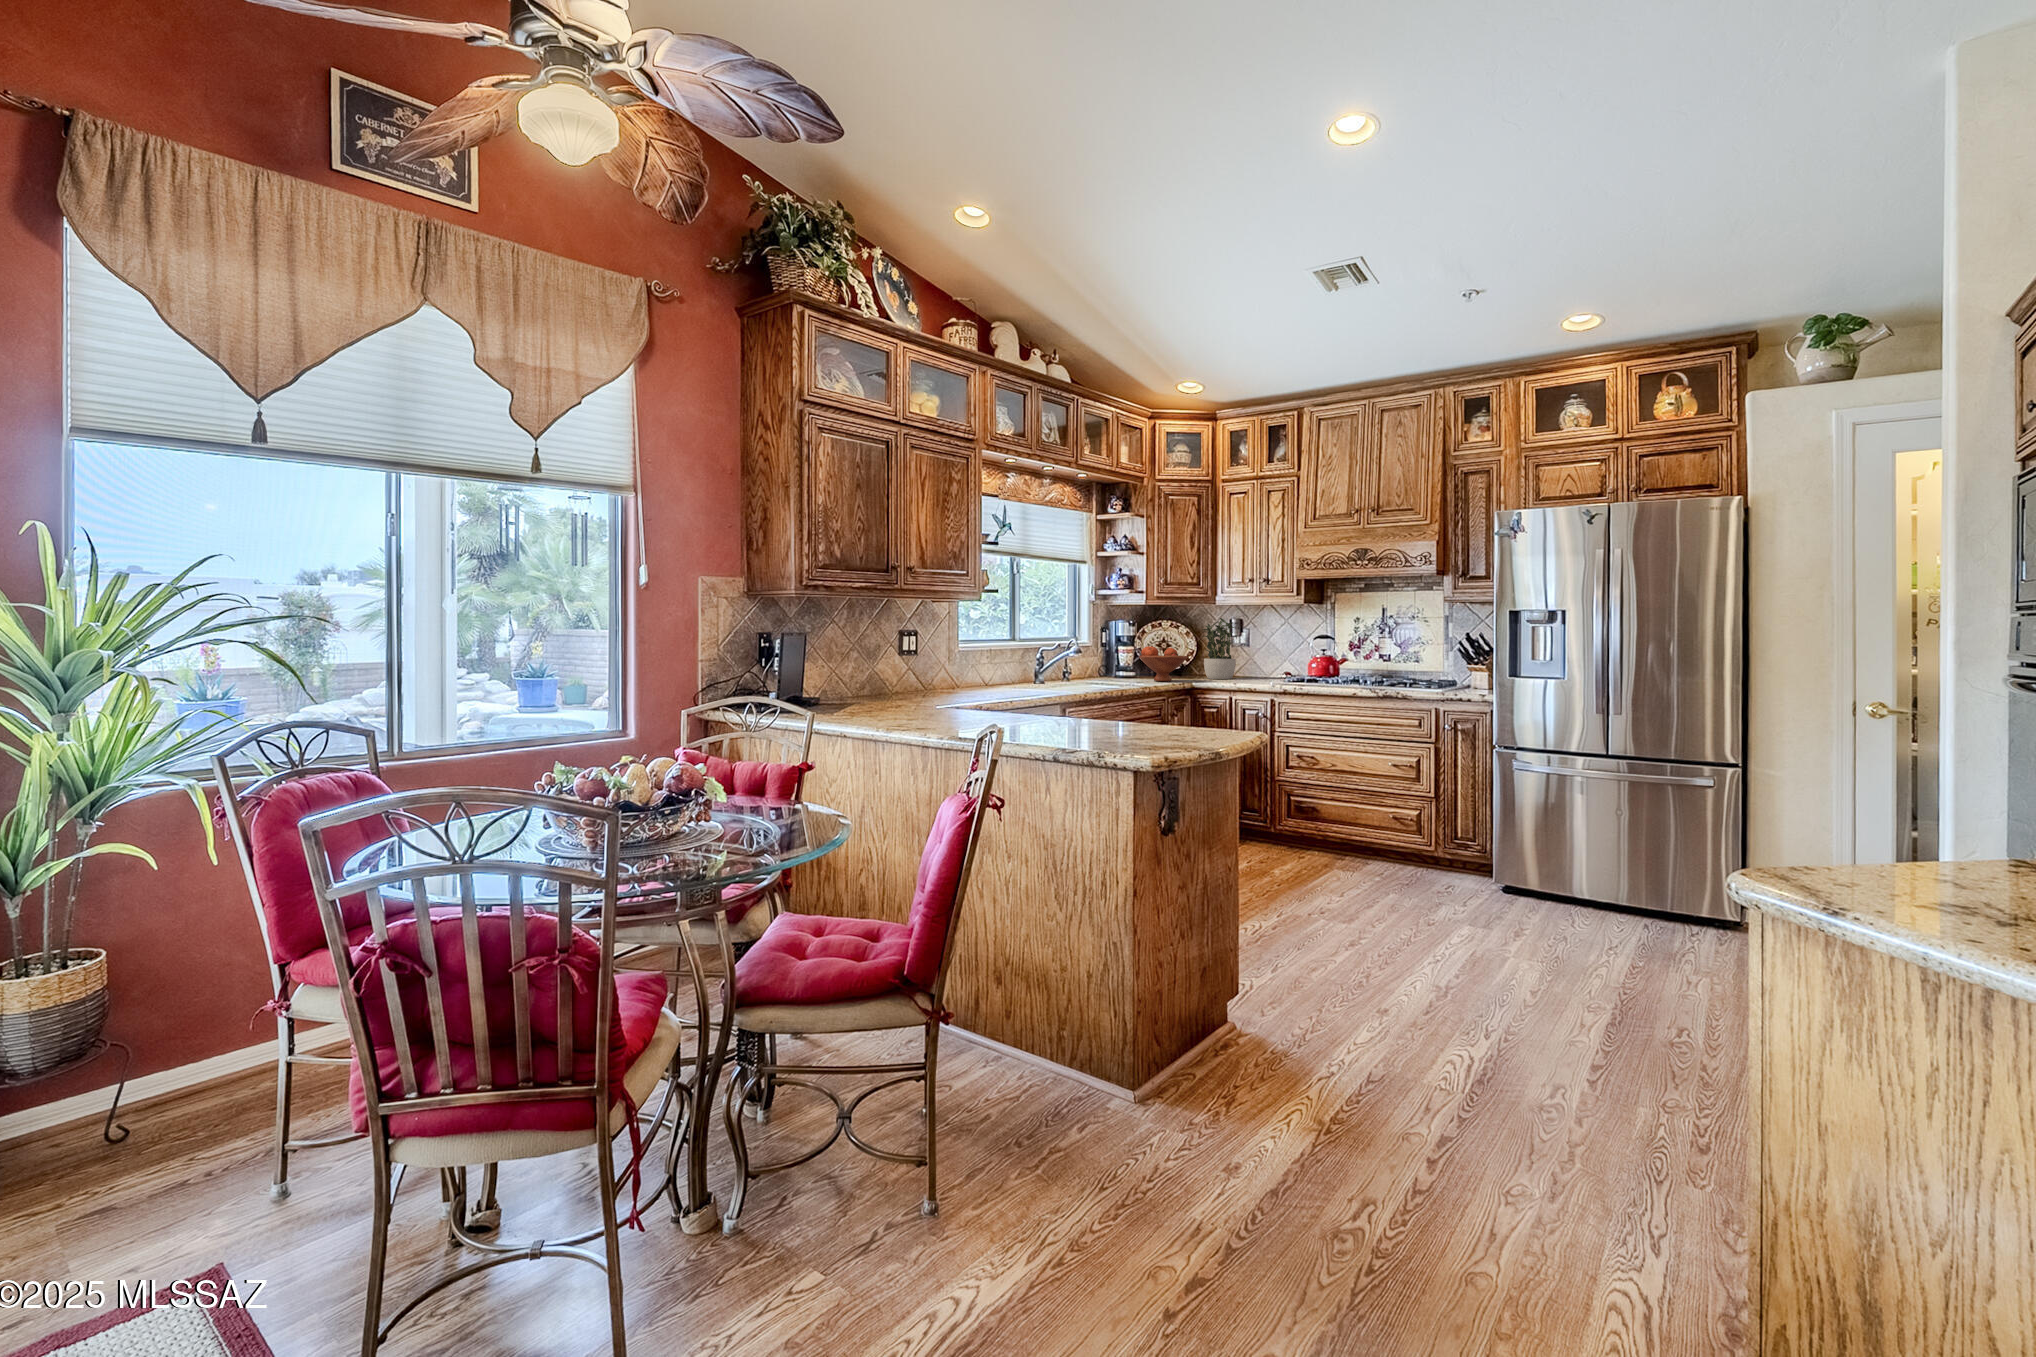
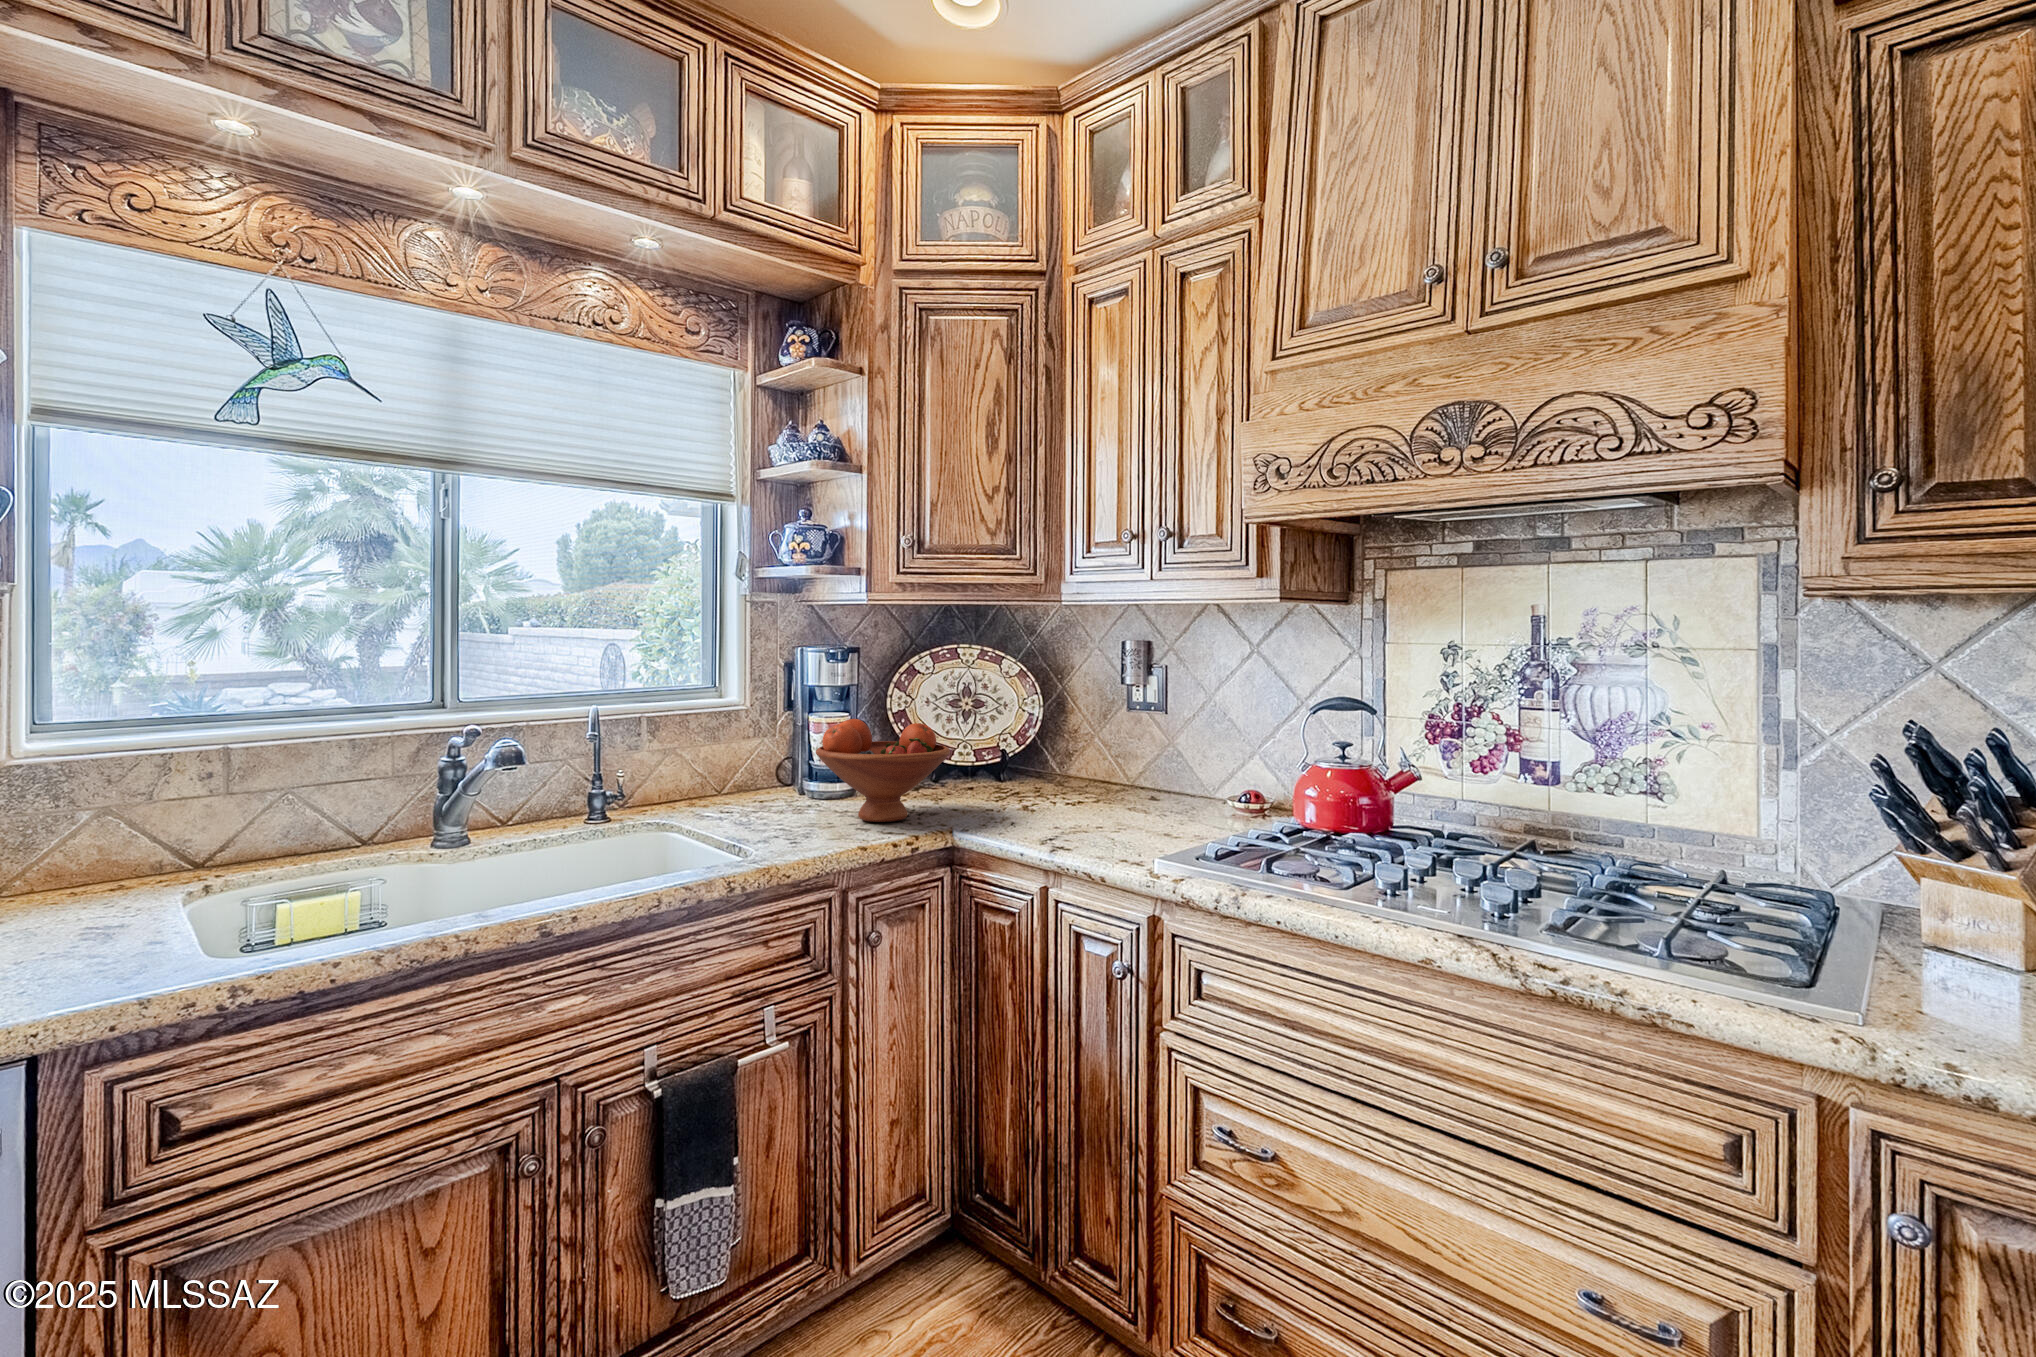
potted plant: present [1202,618,1236,679] -> none [1021,639,1116,806]

